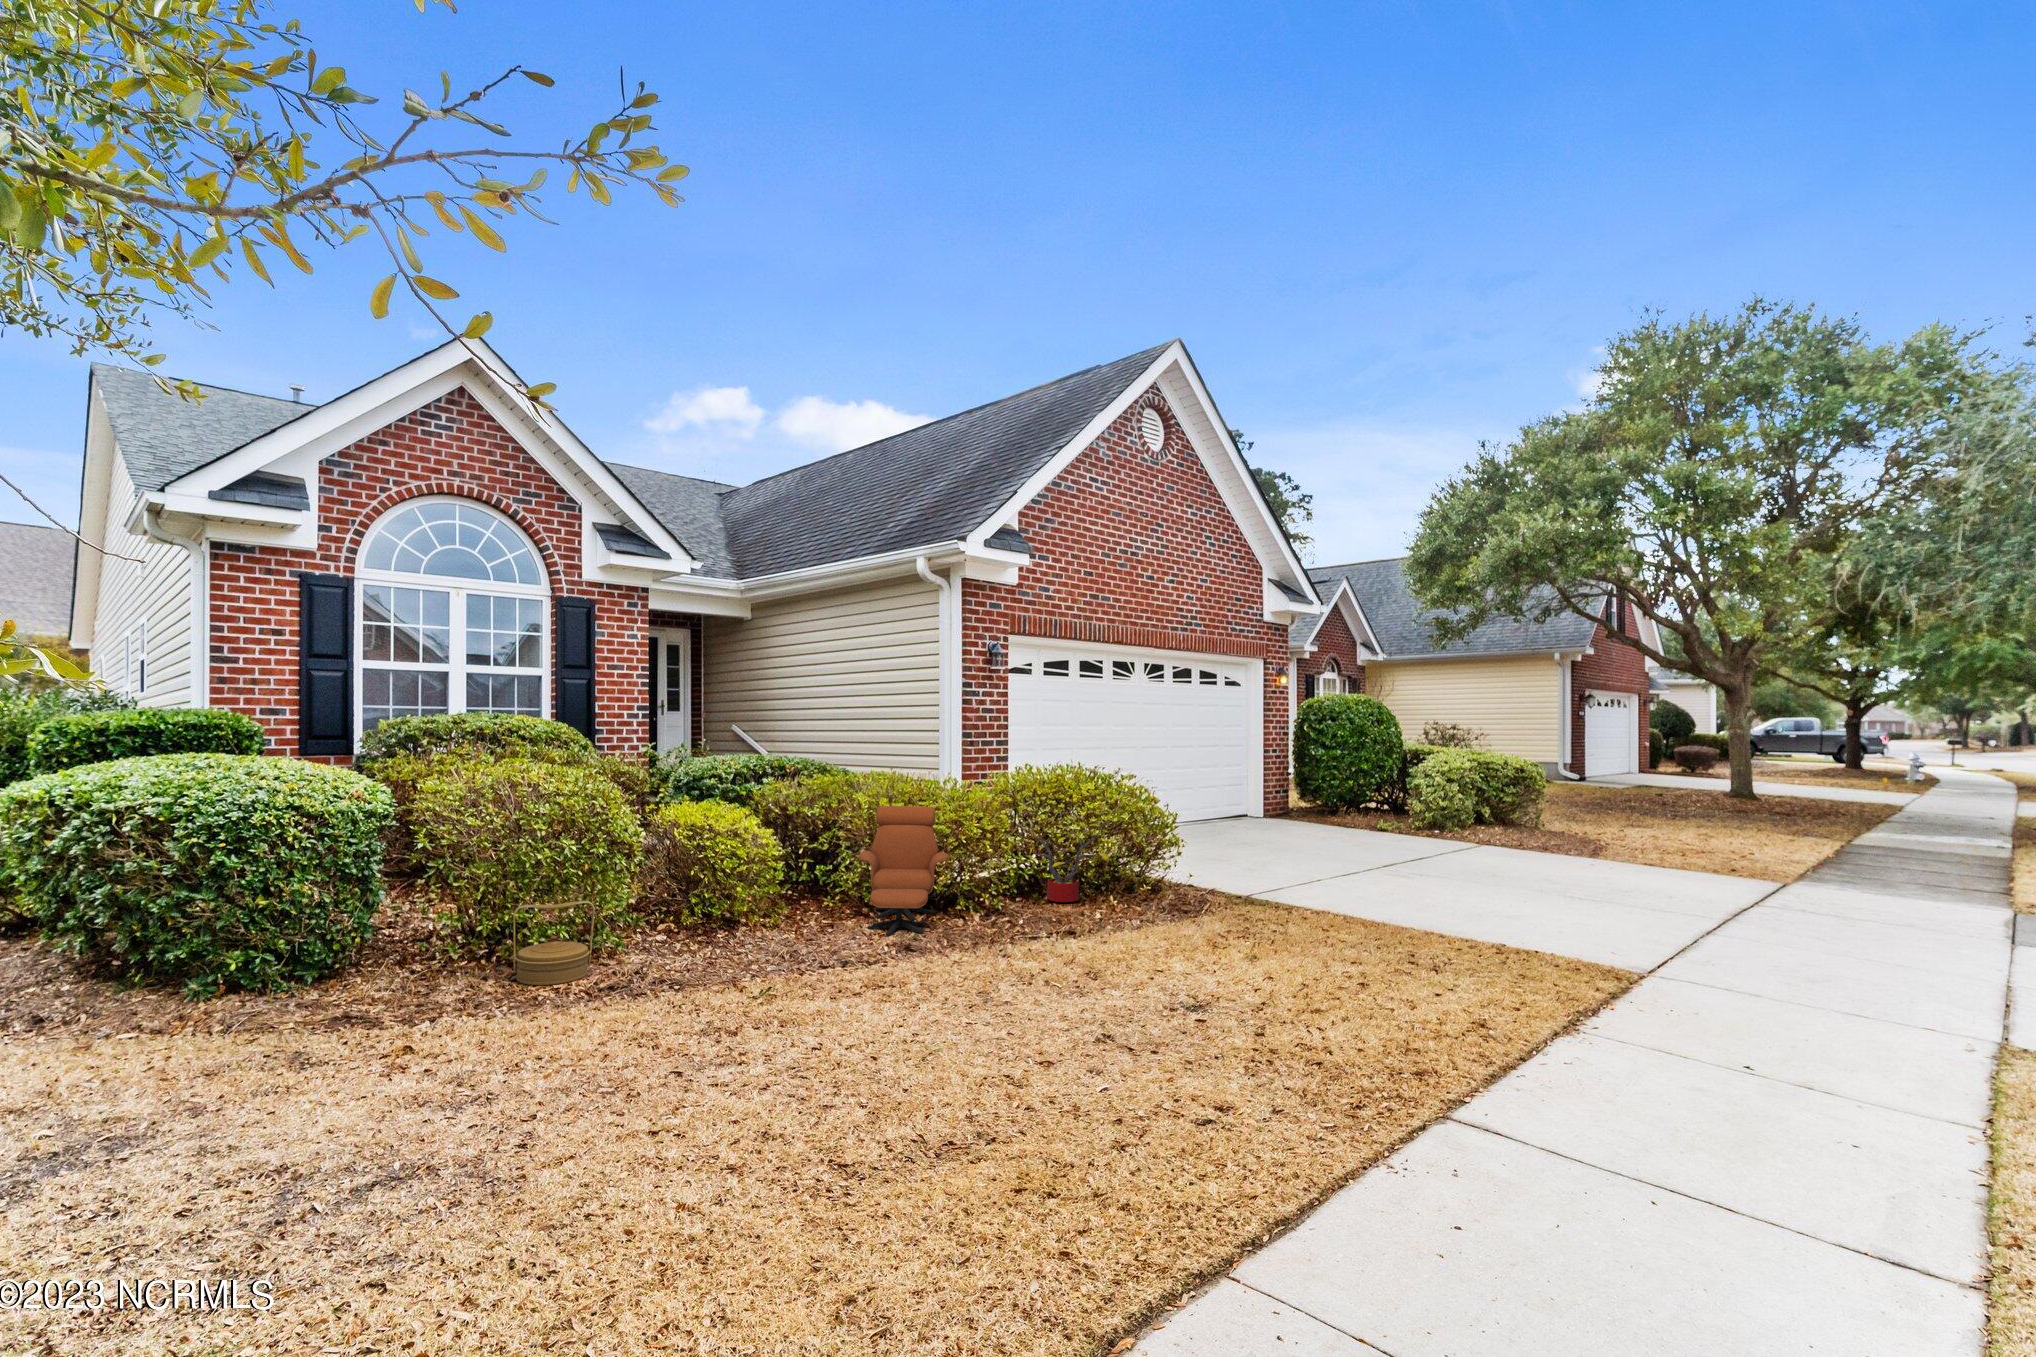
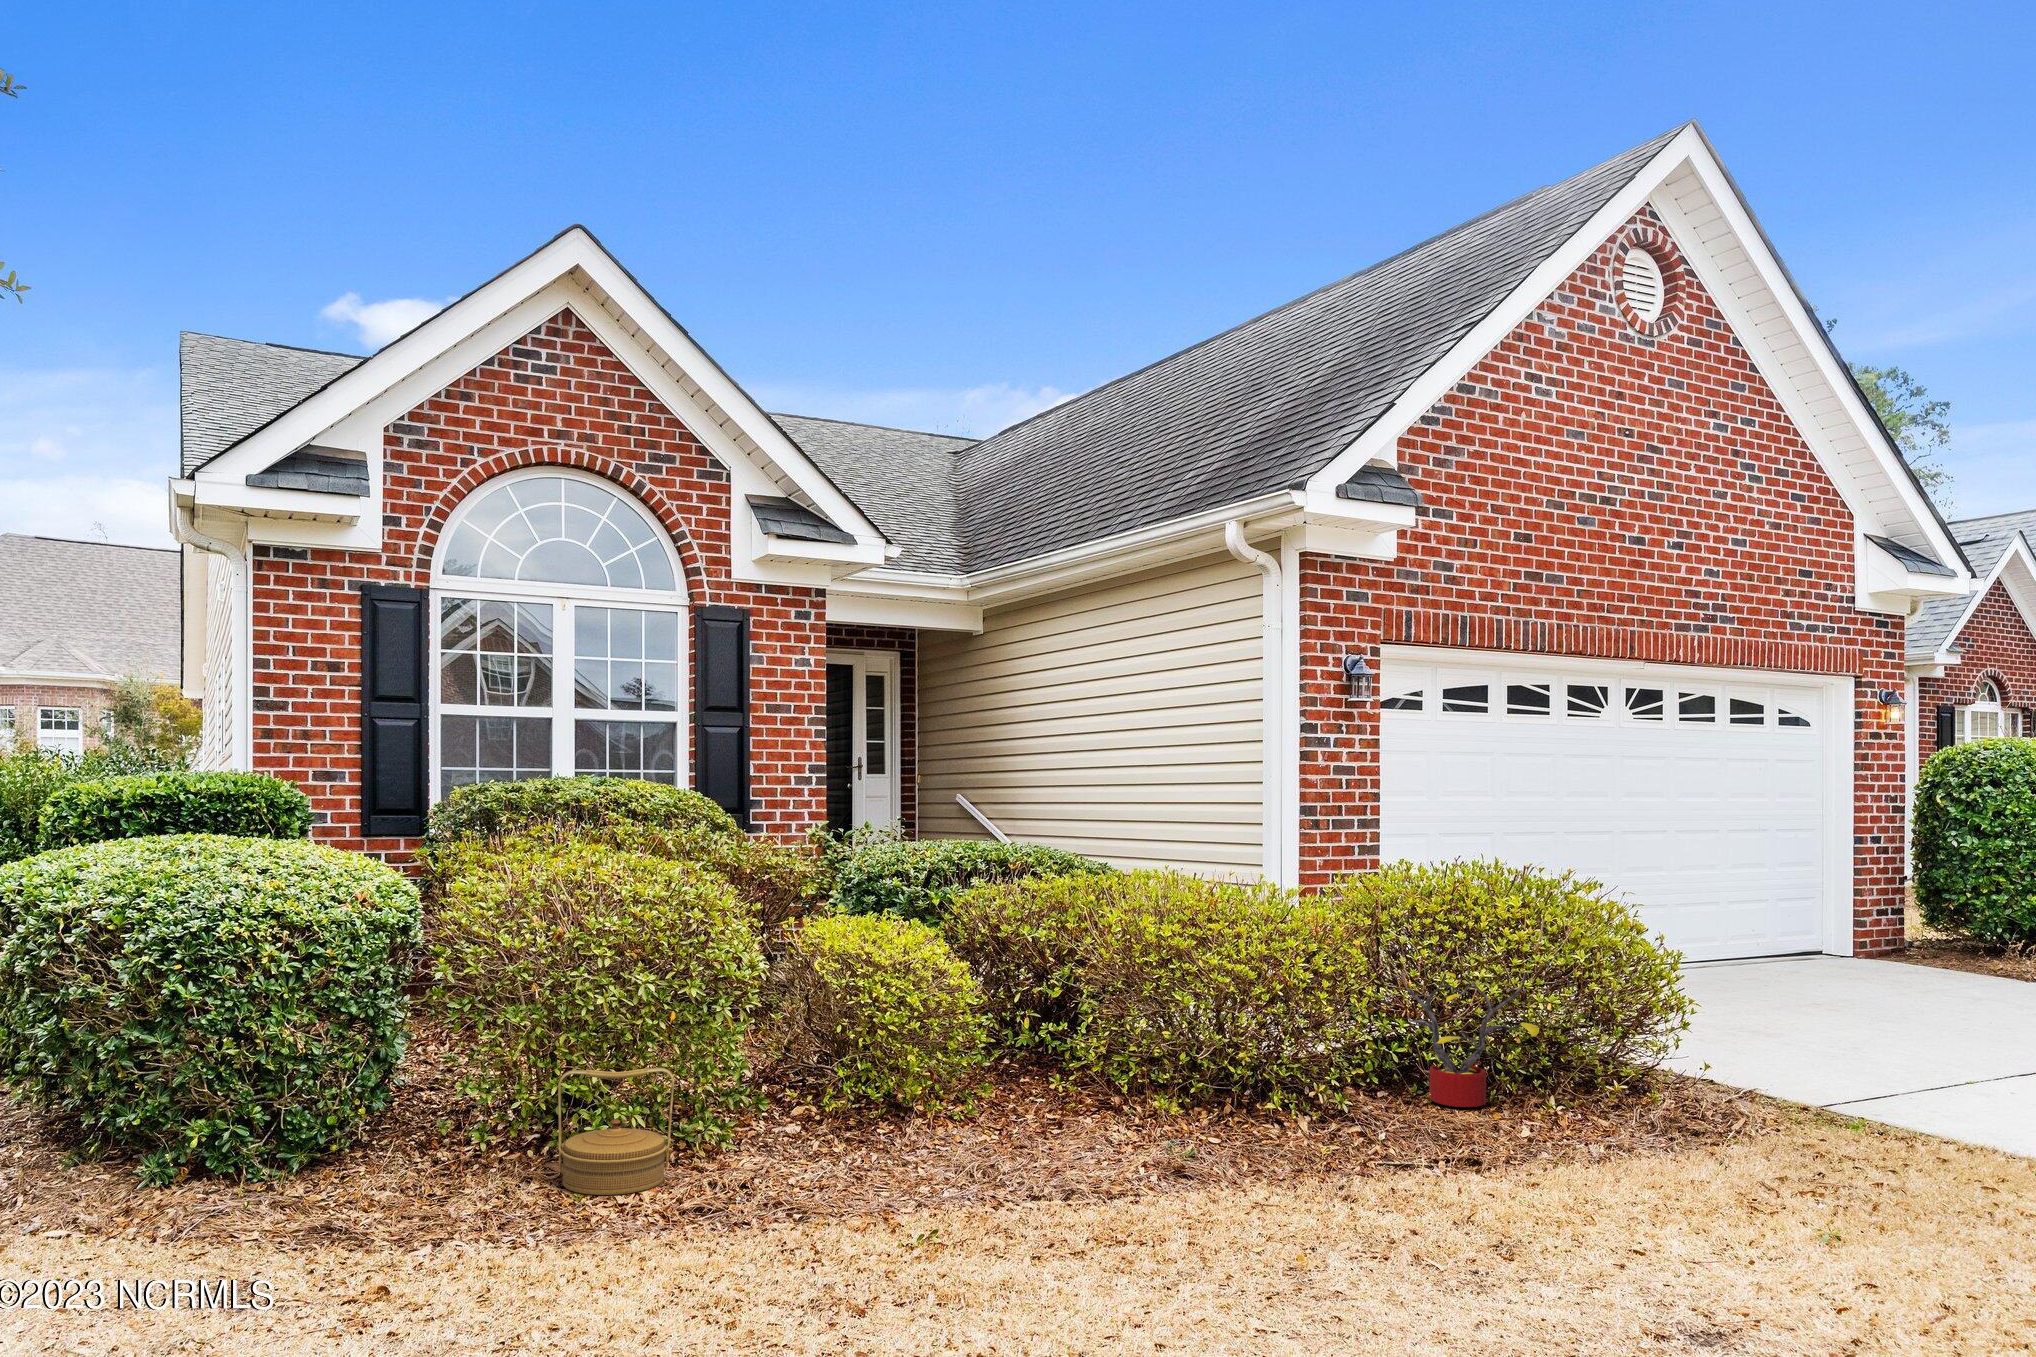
lounge chair: present [859,806,949,936] -> none [1101,931,1251,1149]

